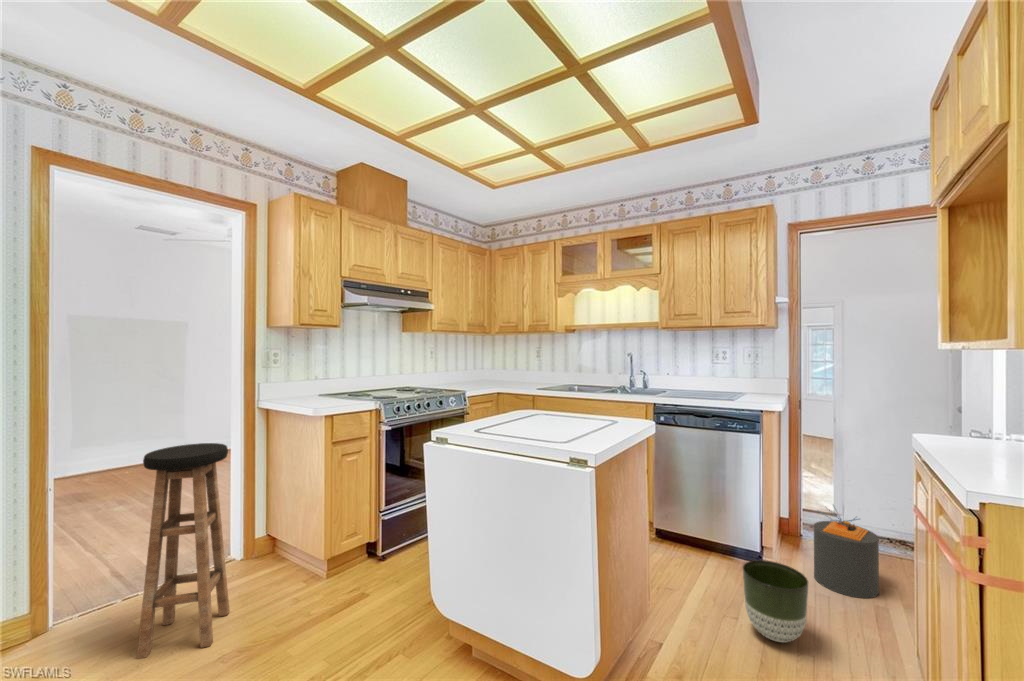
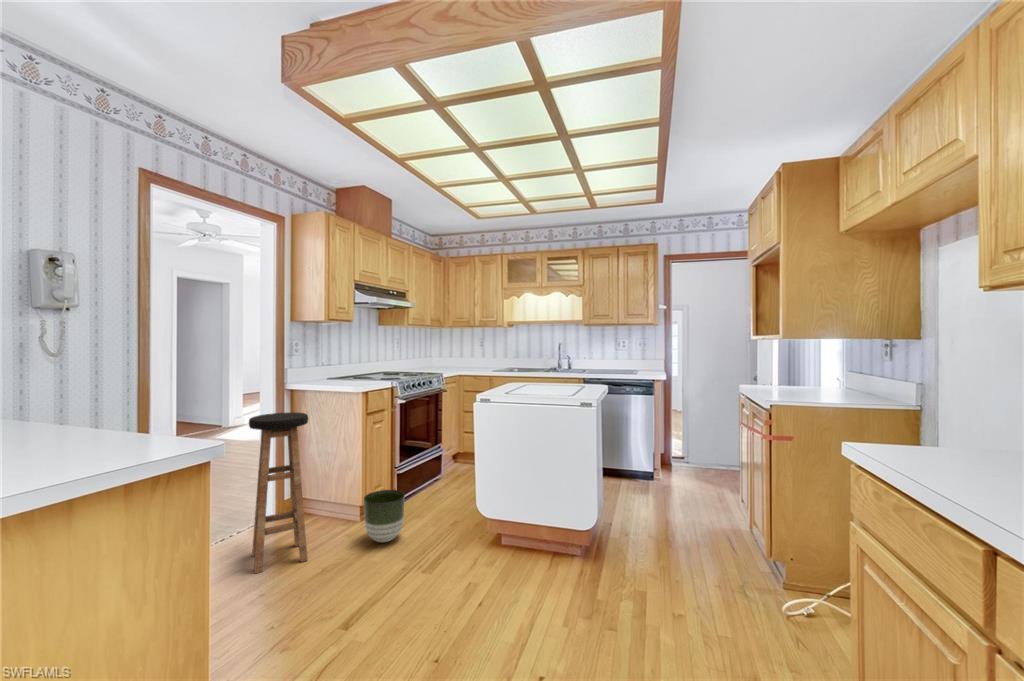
trash can: present [814,505,879,598] -> none [685,436,720,490]
planter: present [743,560,808,643] -> present [364,490,405,542]

